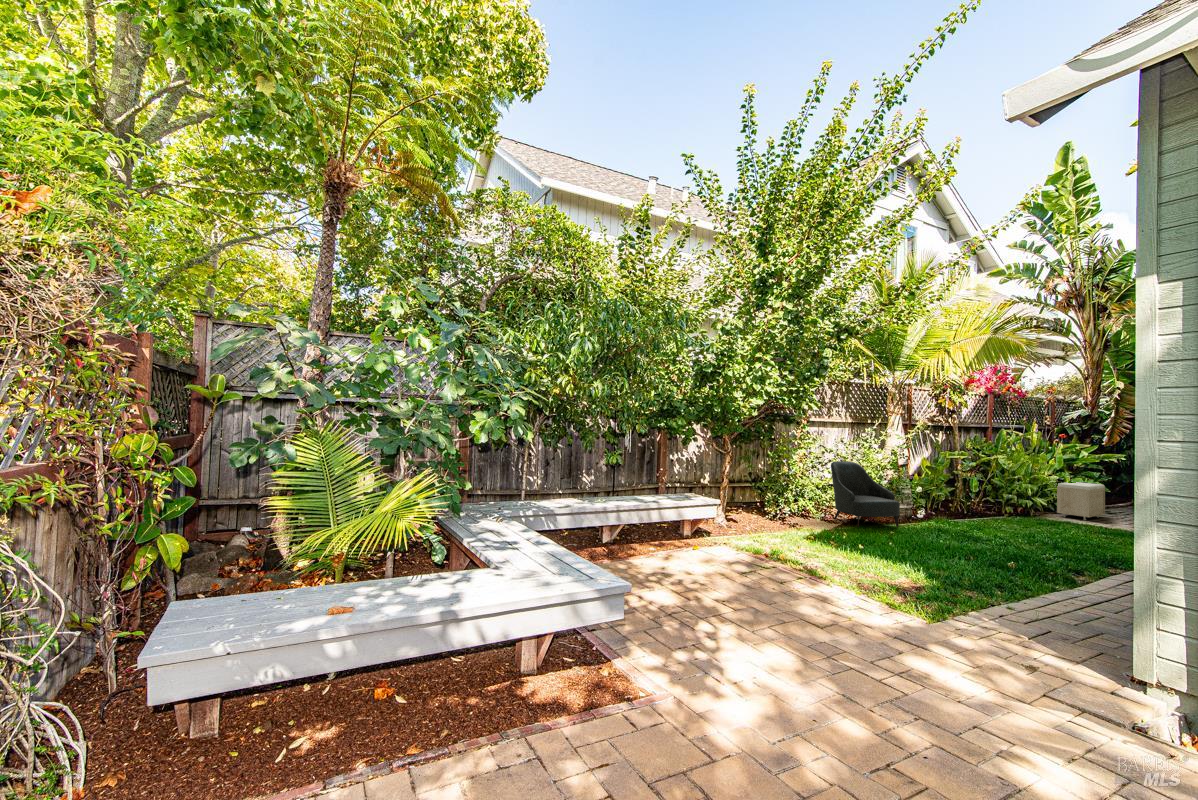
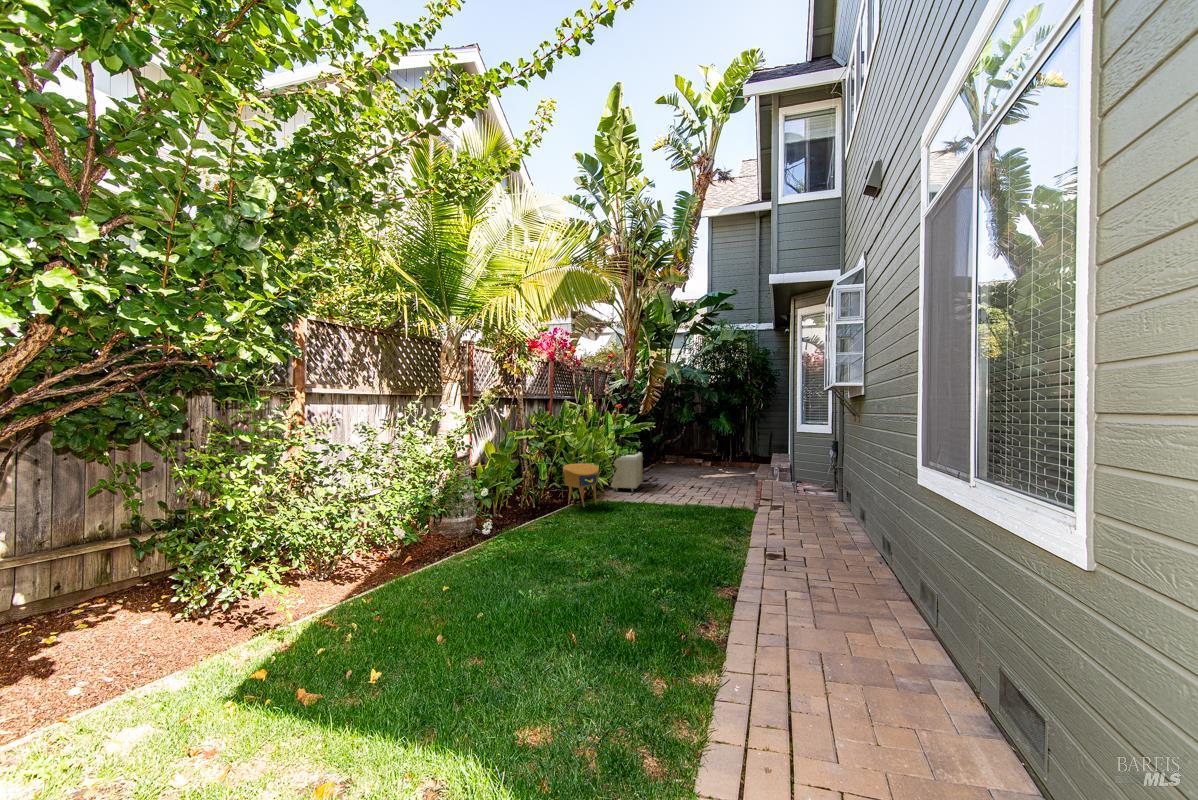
armchair: present [831,461,900,527] -> none [343,461,458,588]
side table: none [994,484,1034,521] -> present [563,463,599,507]

